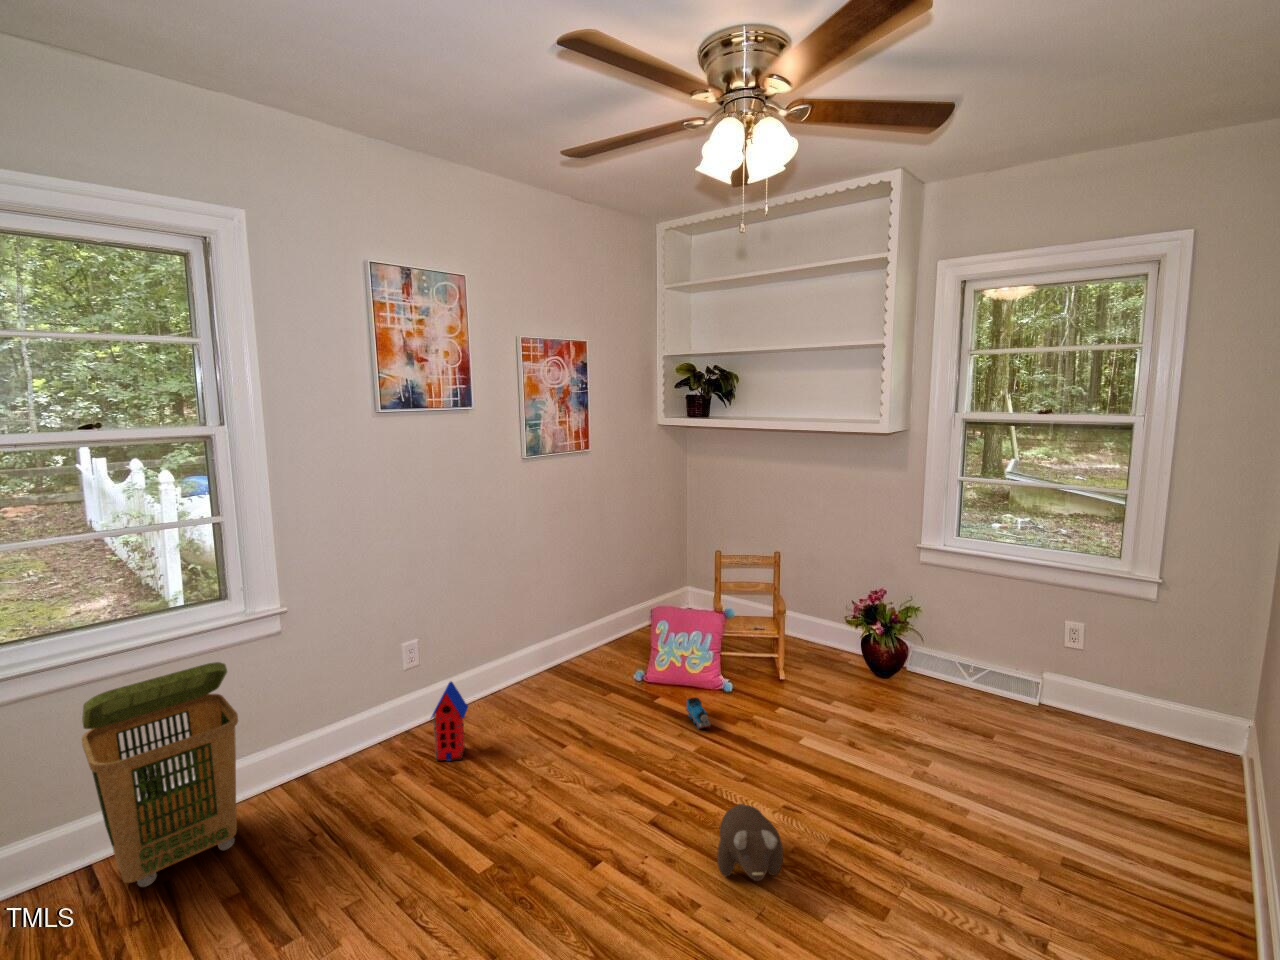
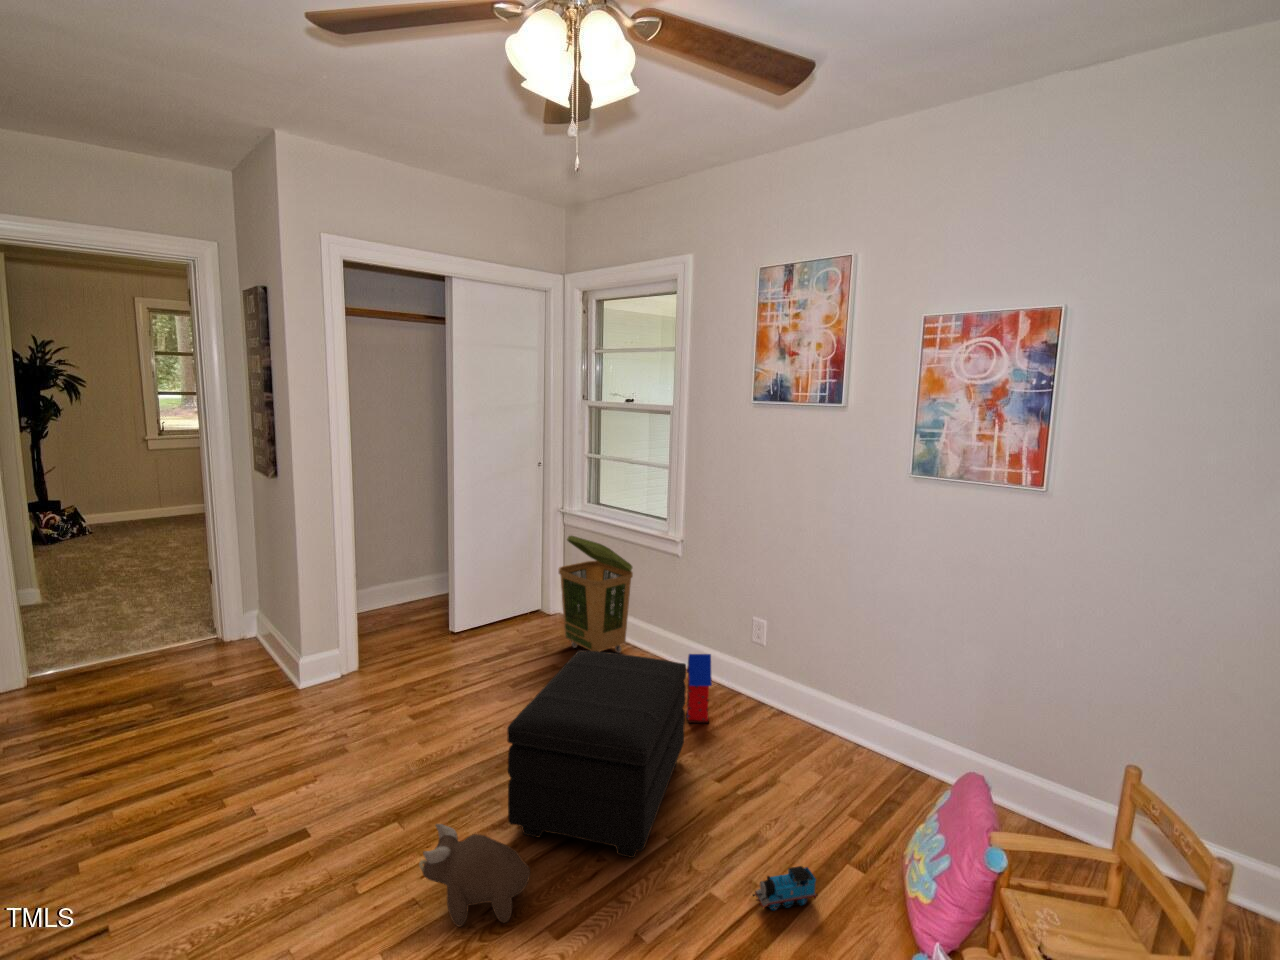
footstool: none [470,673,683,856] -> present [507,650,686,858]

